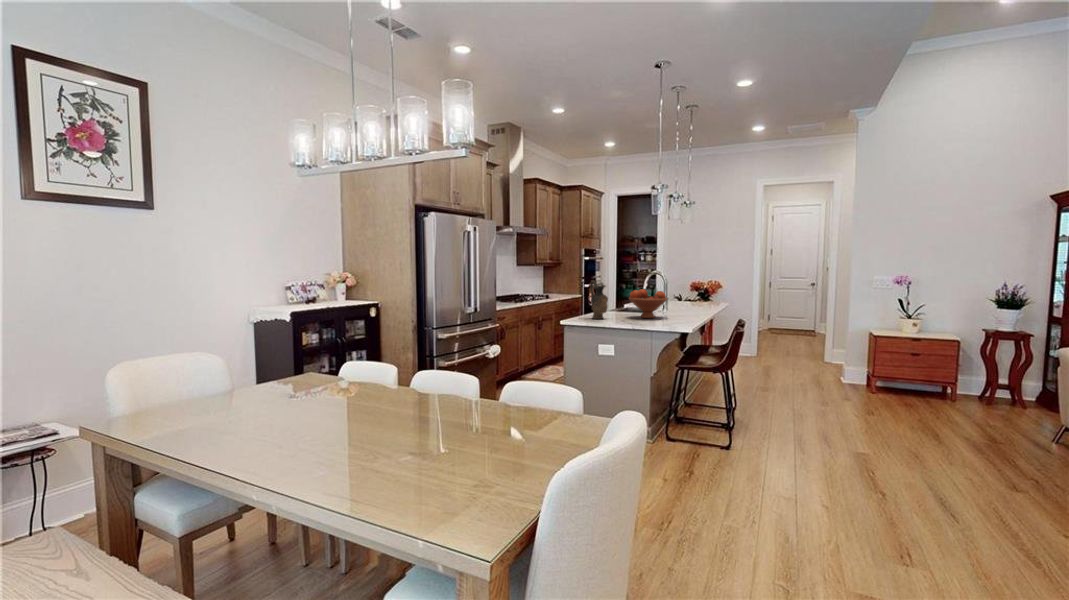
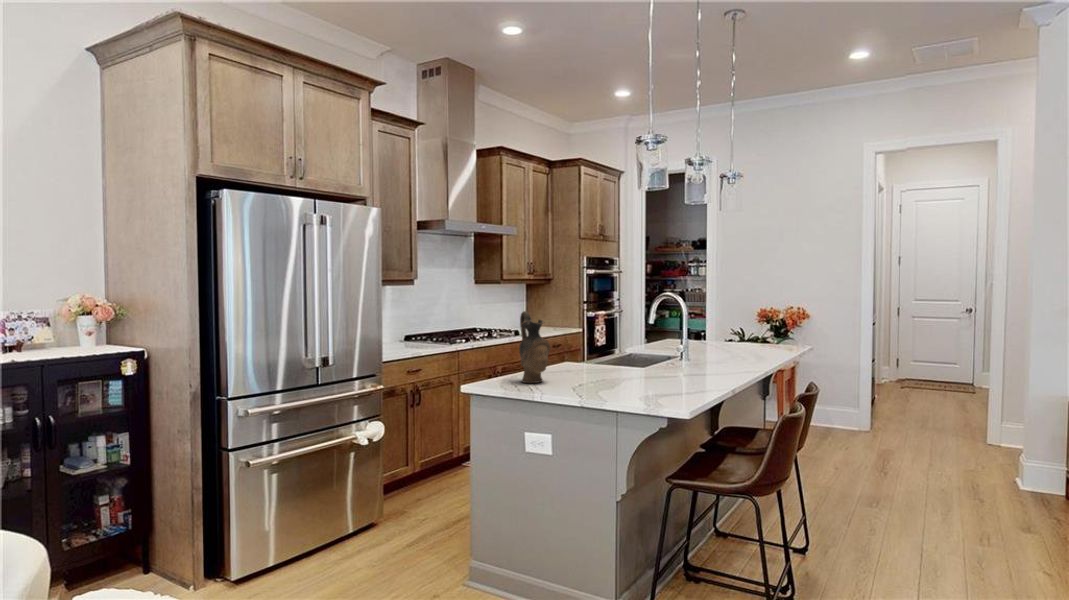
fruit bowl: present [629,289,667,318] -> none [589,327,661,383]

